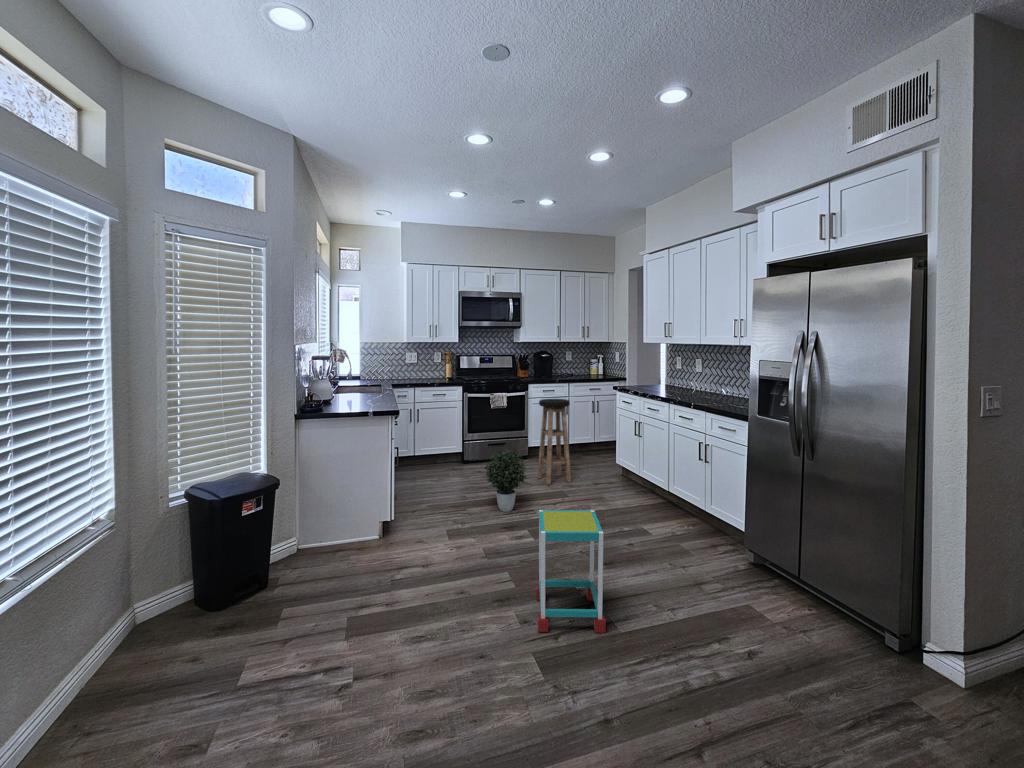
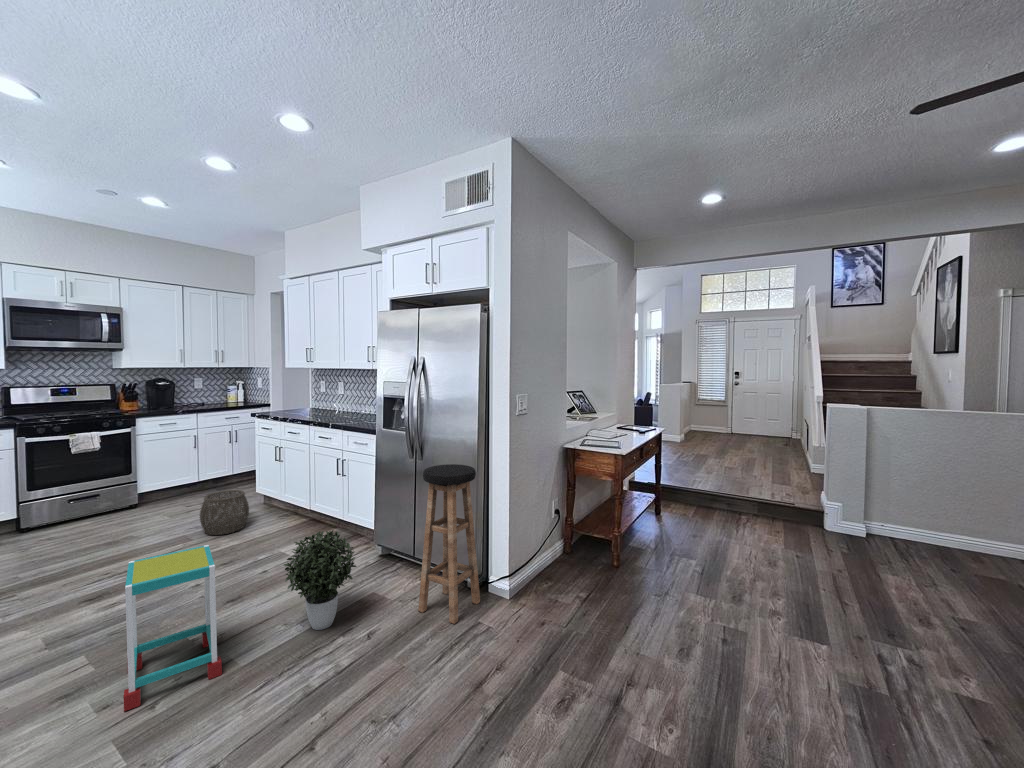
bar stool: present [537,399,571,485] -> present [418,464,480,624]
potted plant: present [485,451,527,512] -> present [284,530,356,630]
woven basket: none [573,458,612,498] -> present [200,490,249,535]

